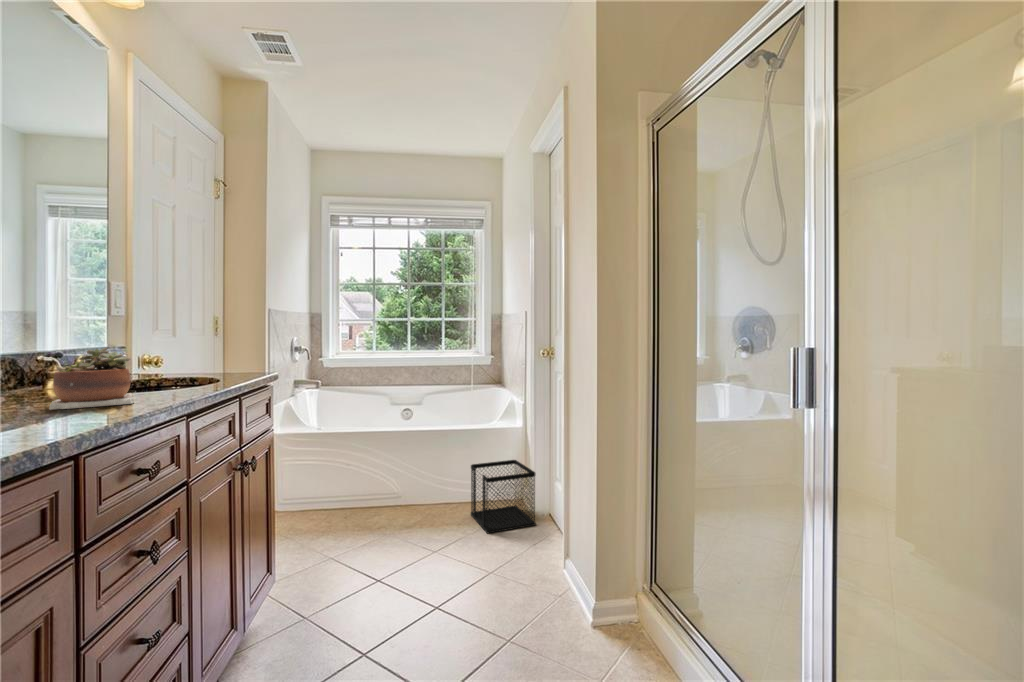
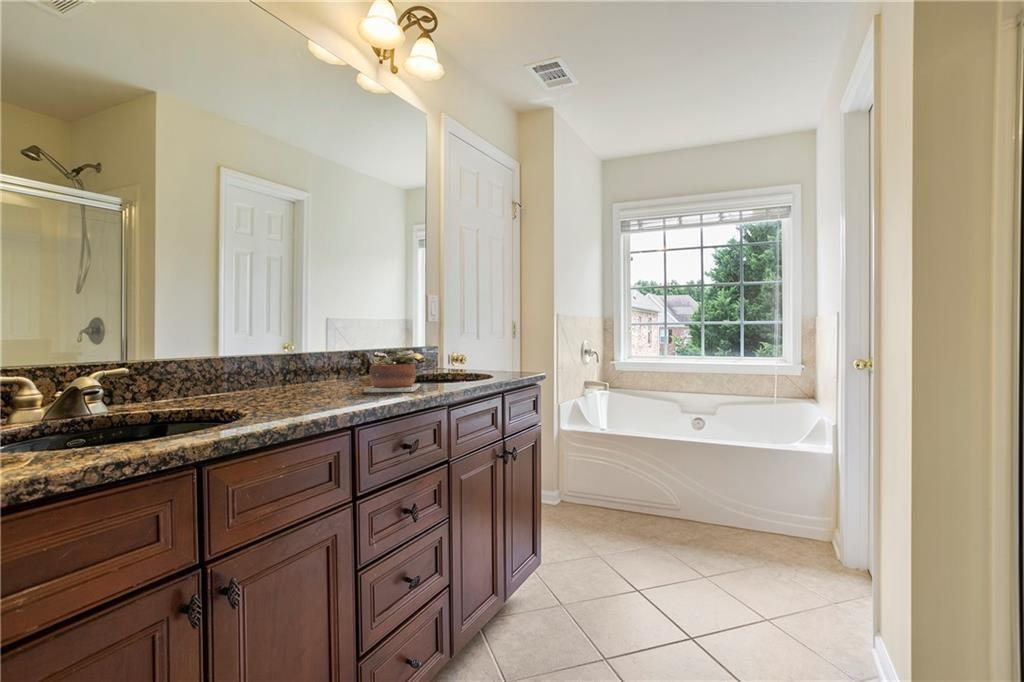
wastebasket: present [471,460,536,533] -> none [757,487,845,579]

